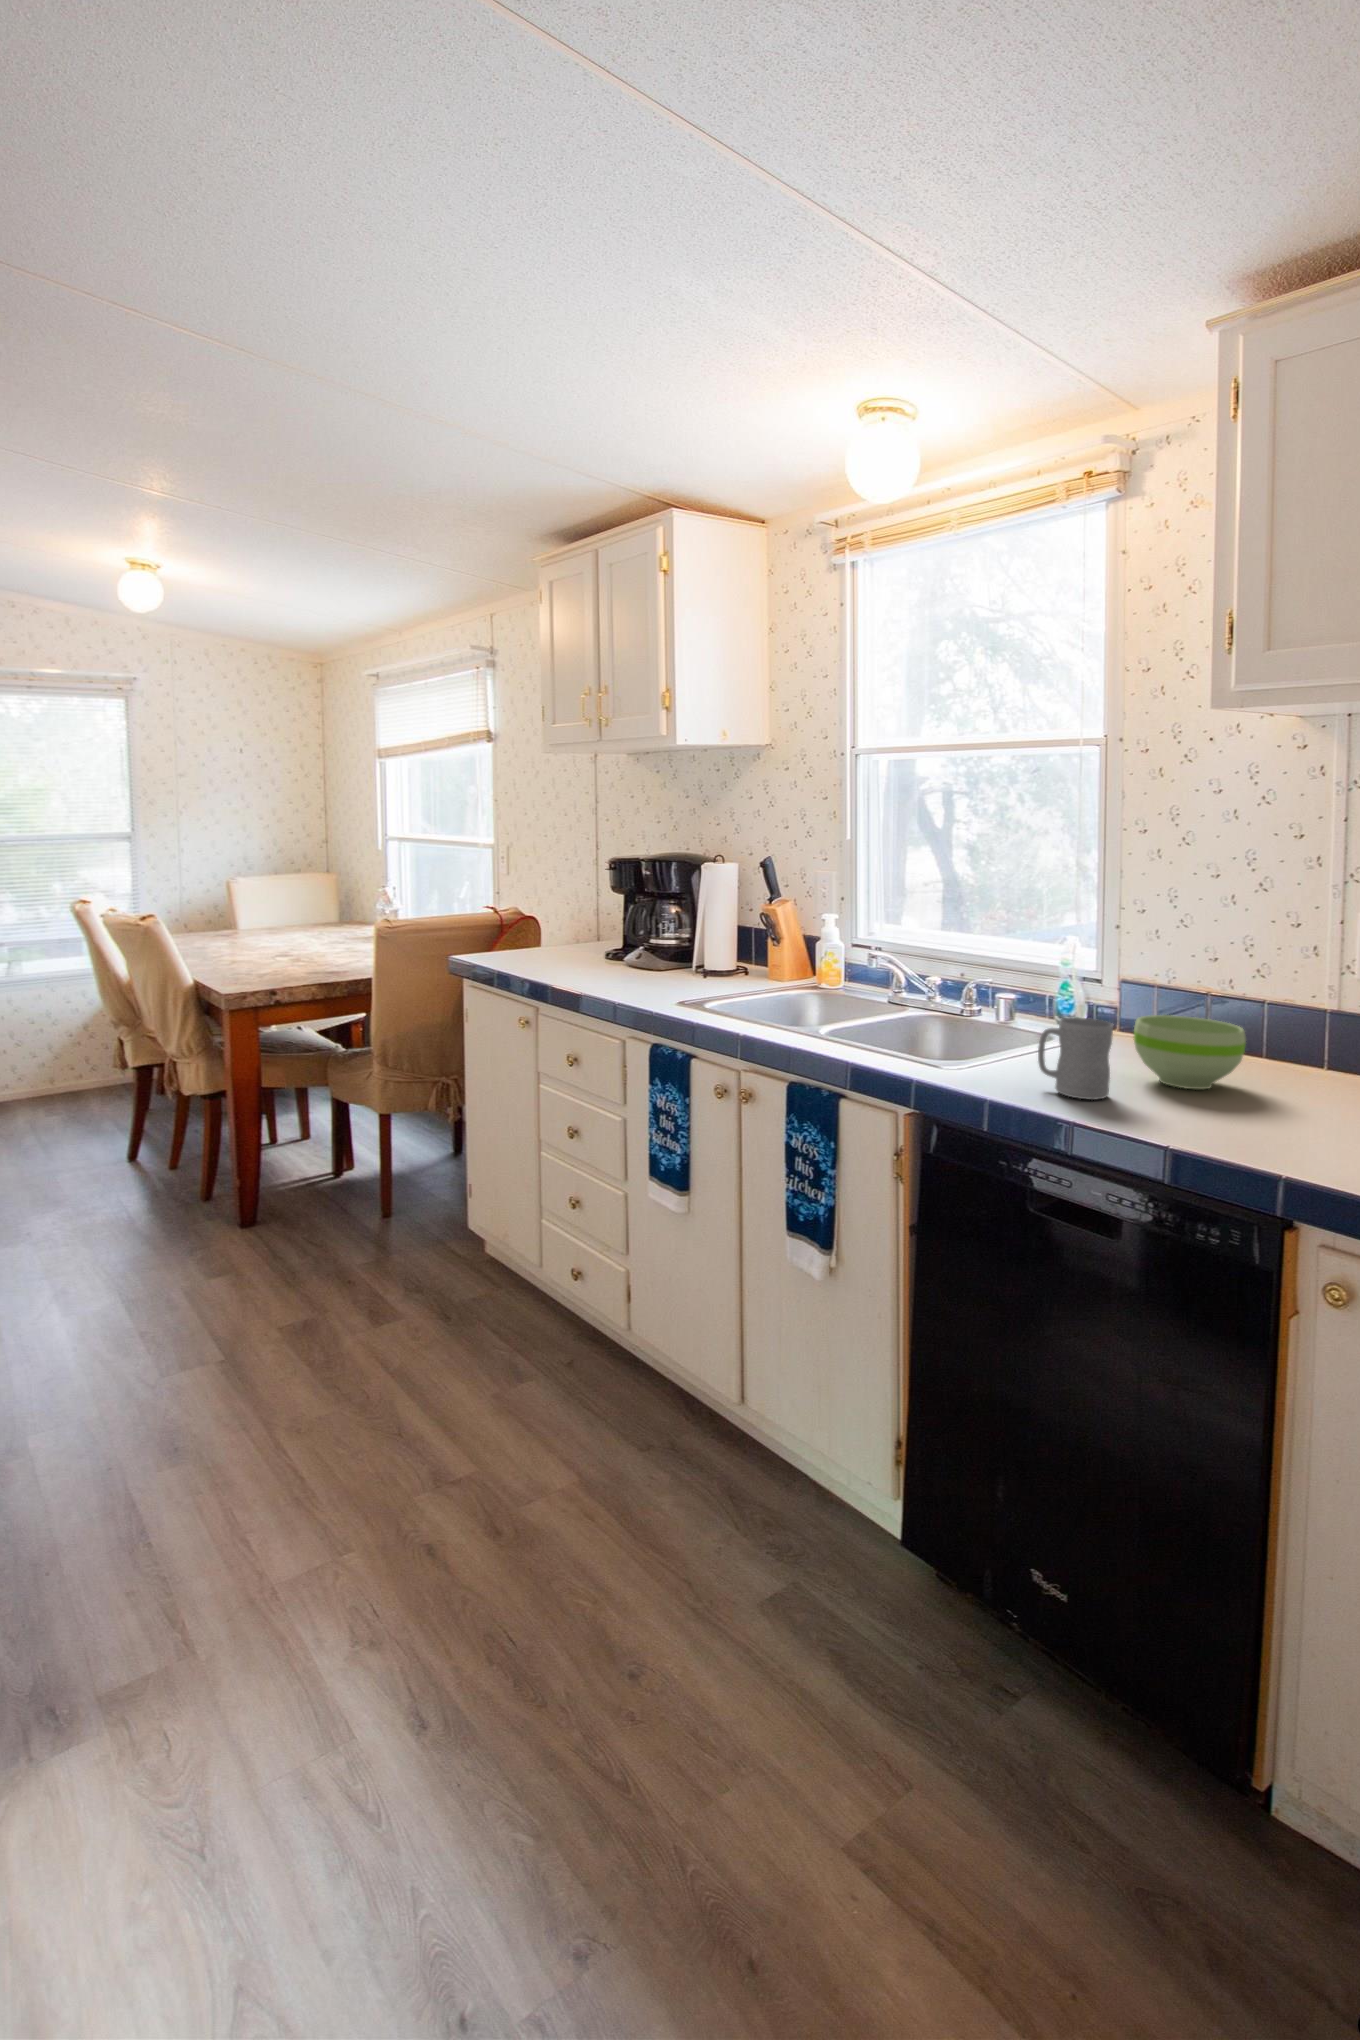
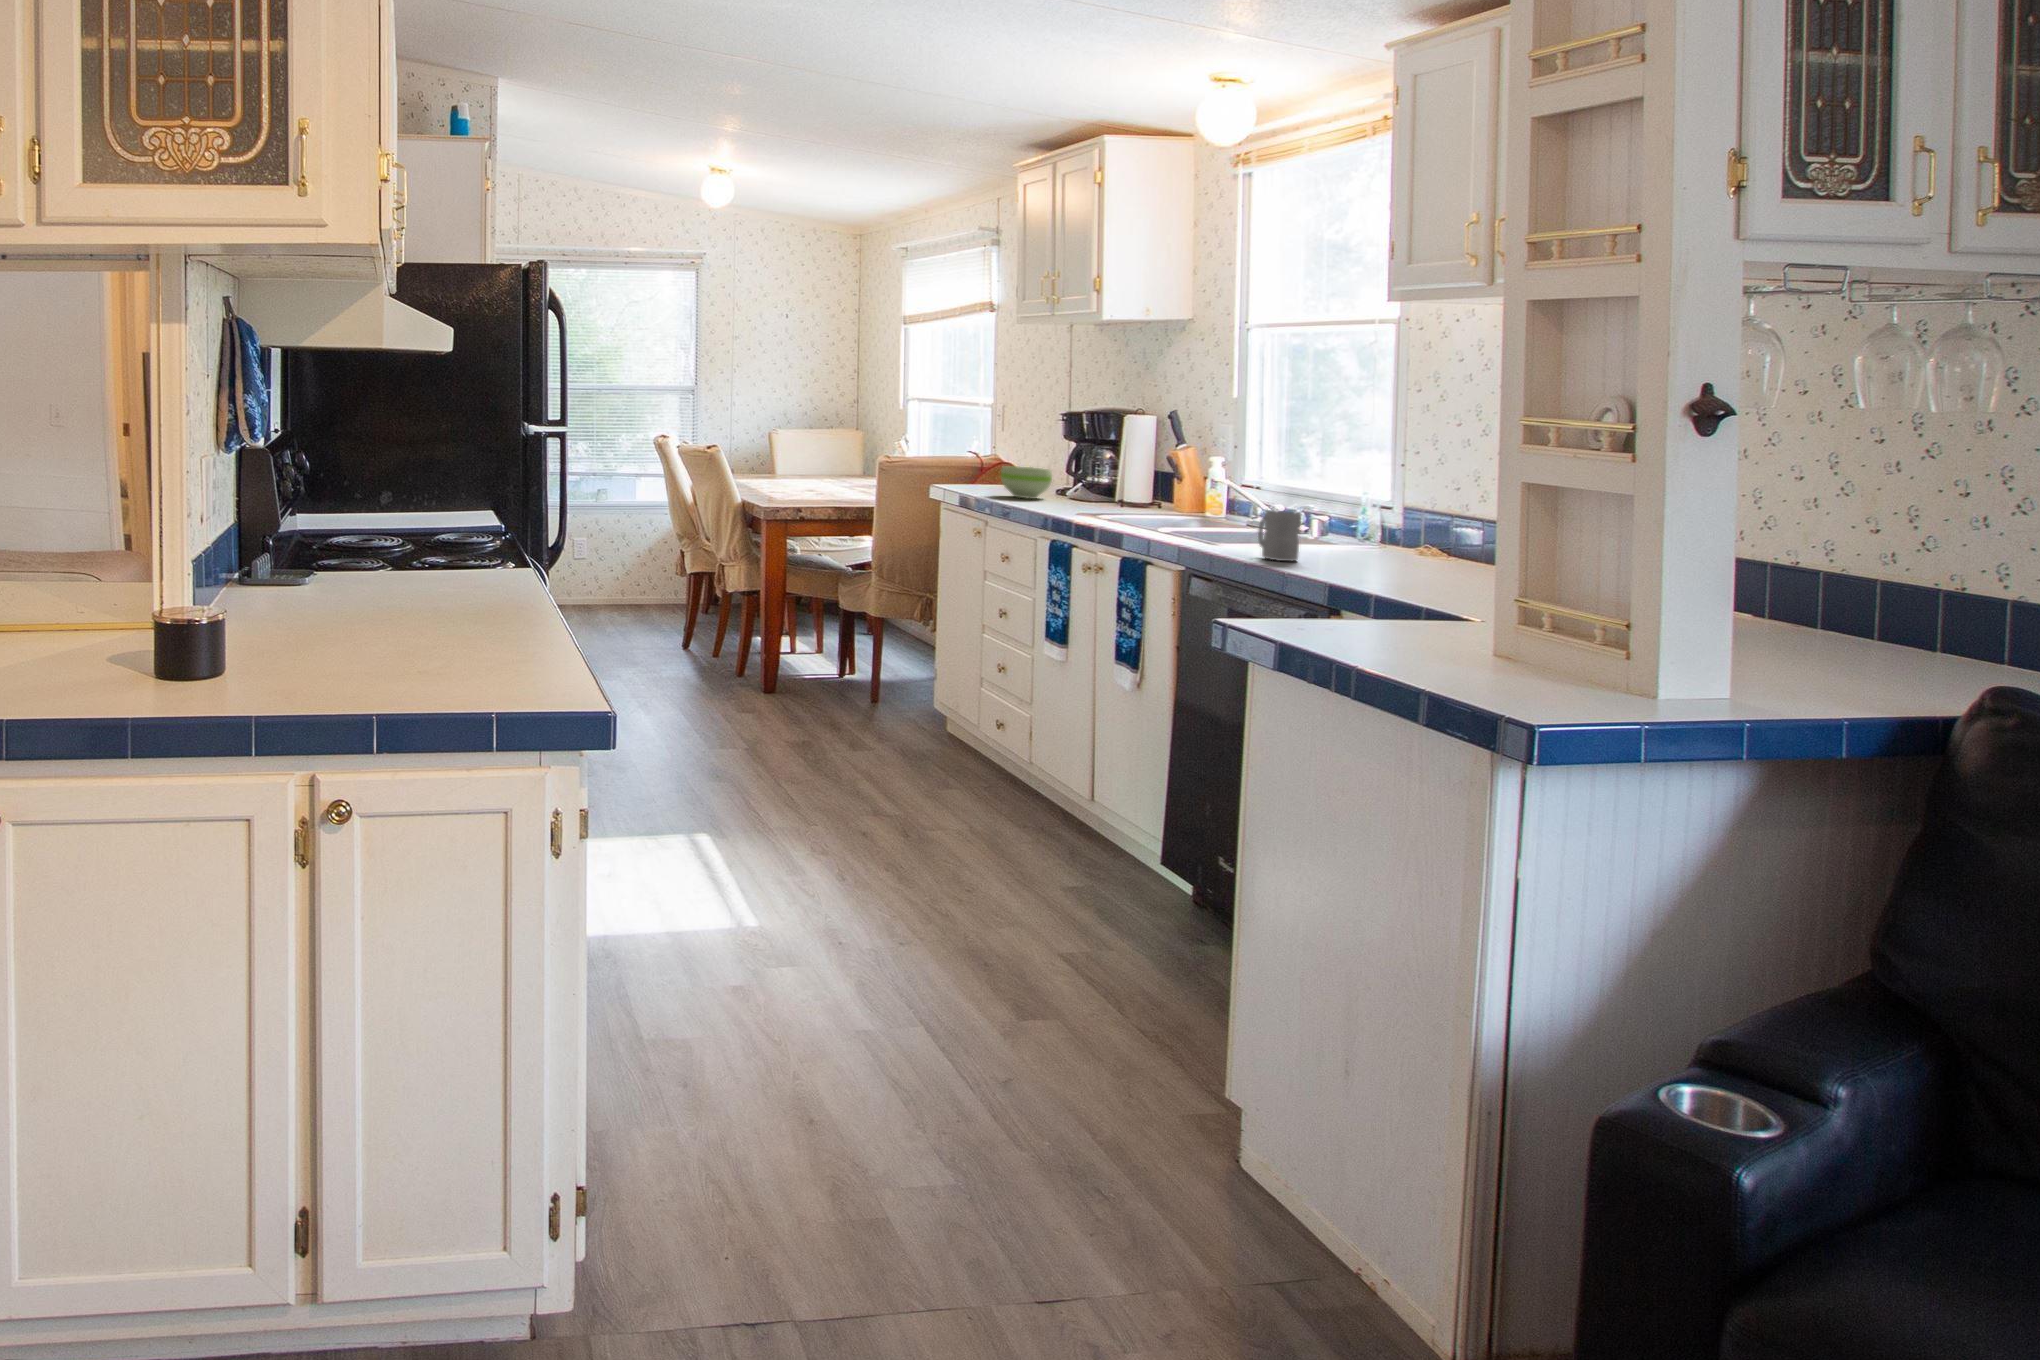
bowl: present [1134,1015,1246,1089] -> present [1001,466,1052,499]

